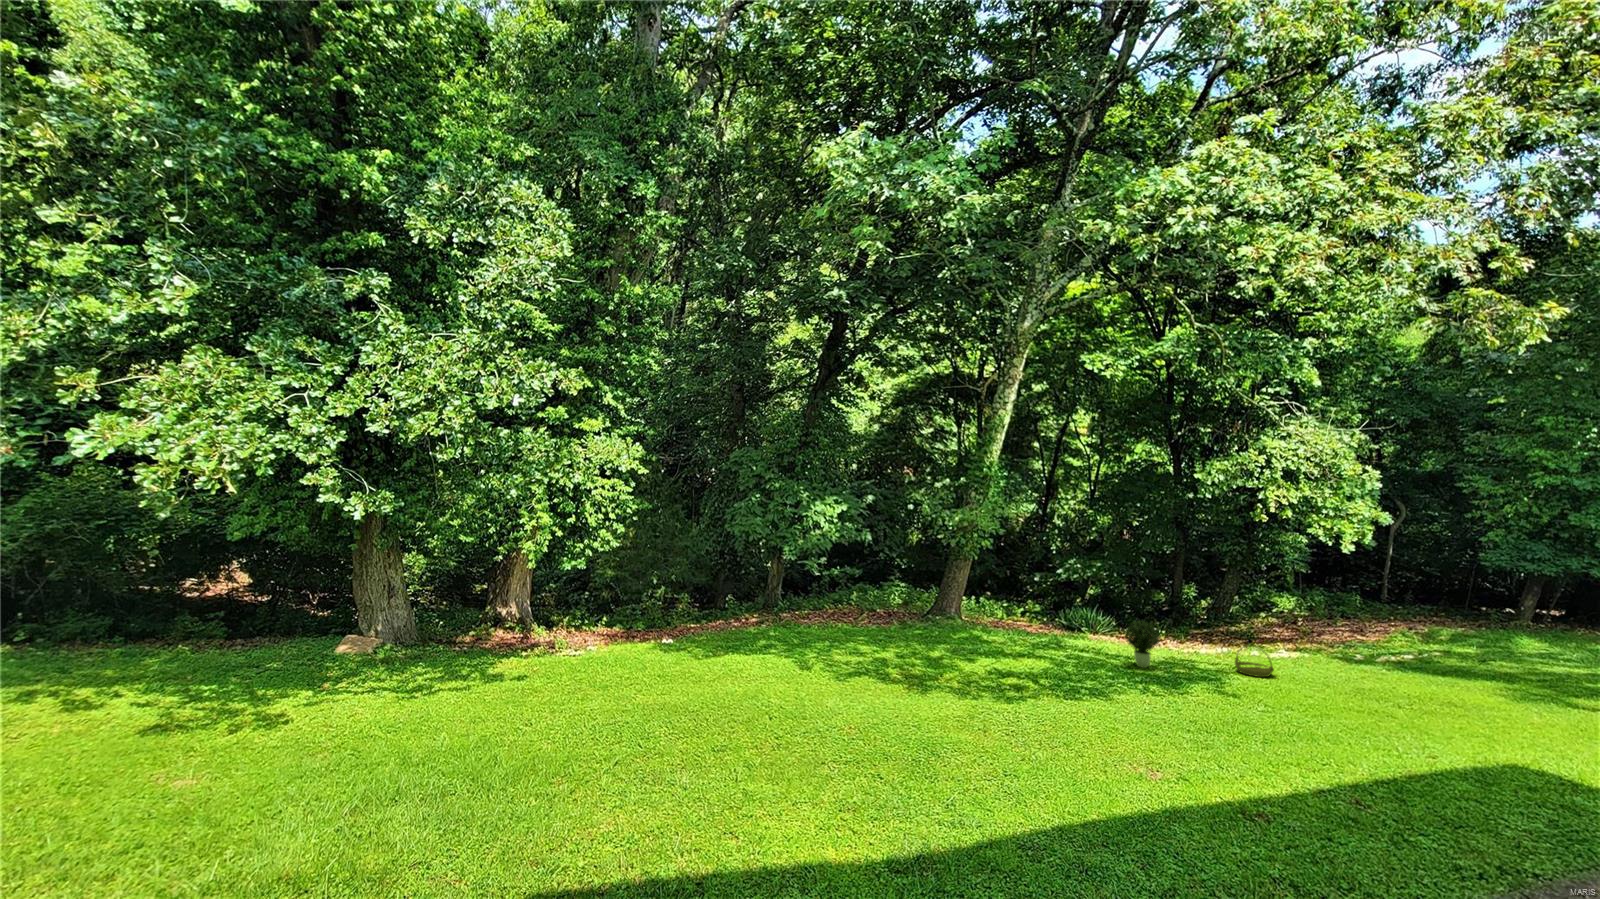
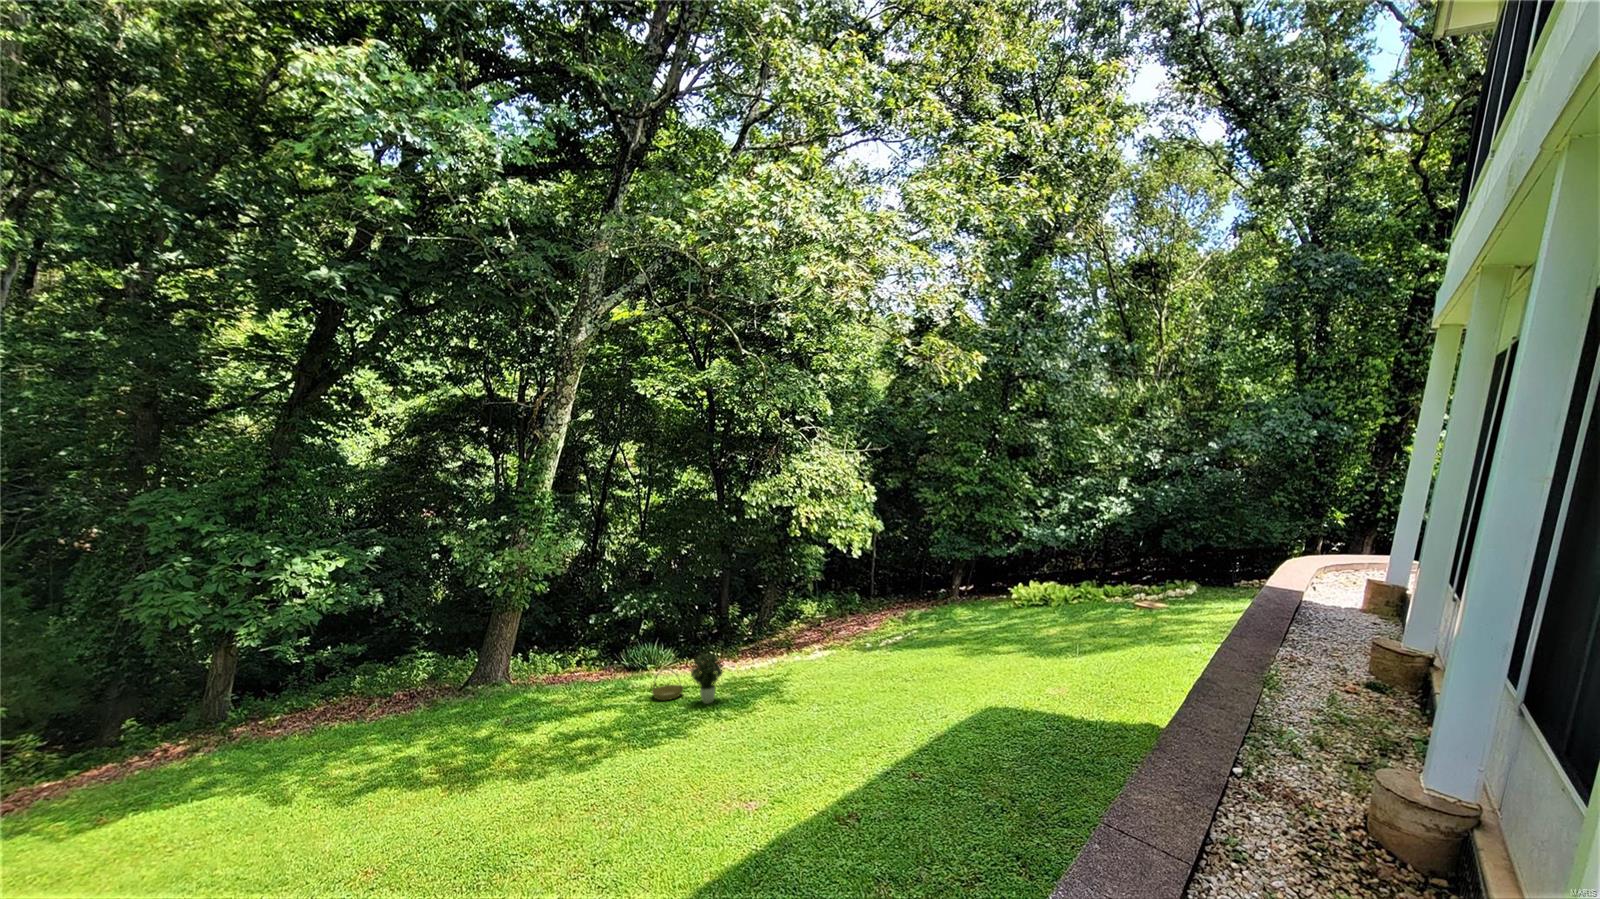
basket: present [1235,645,1274,677] -> present [652,669,683,700]

